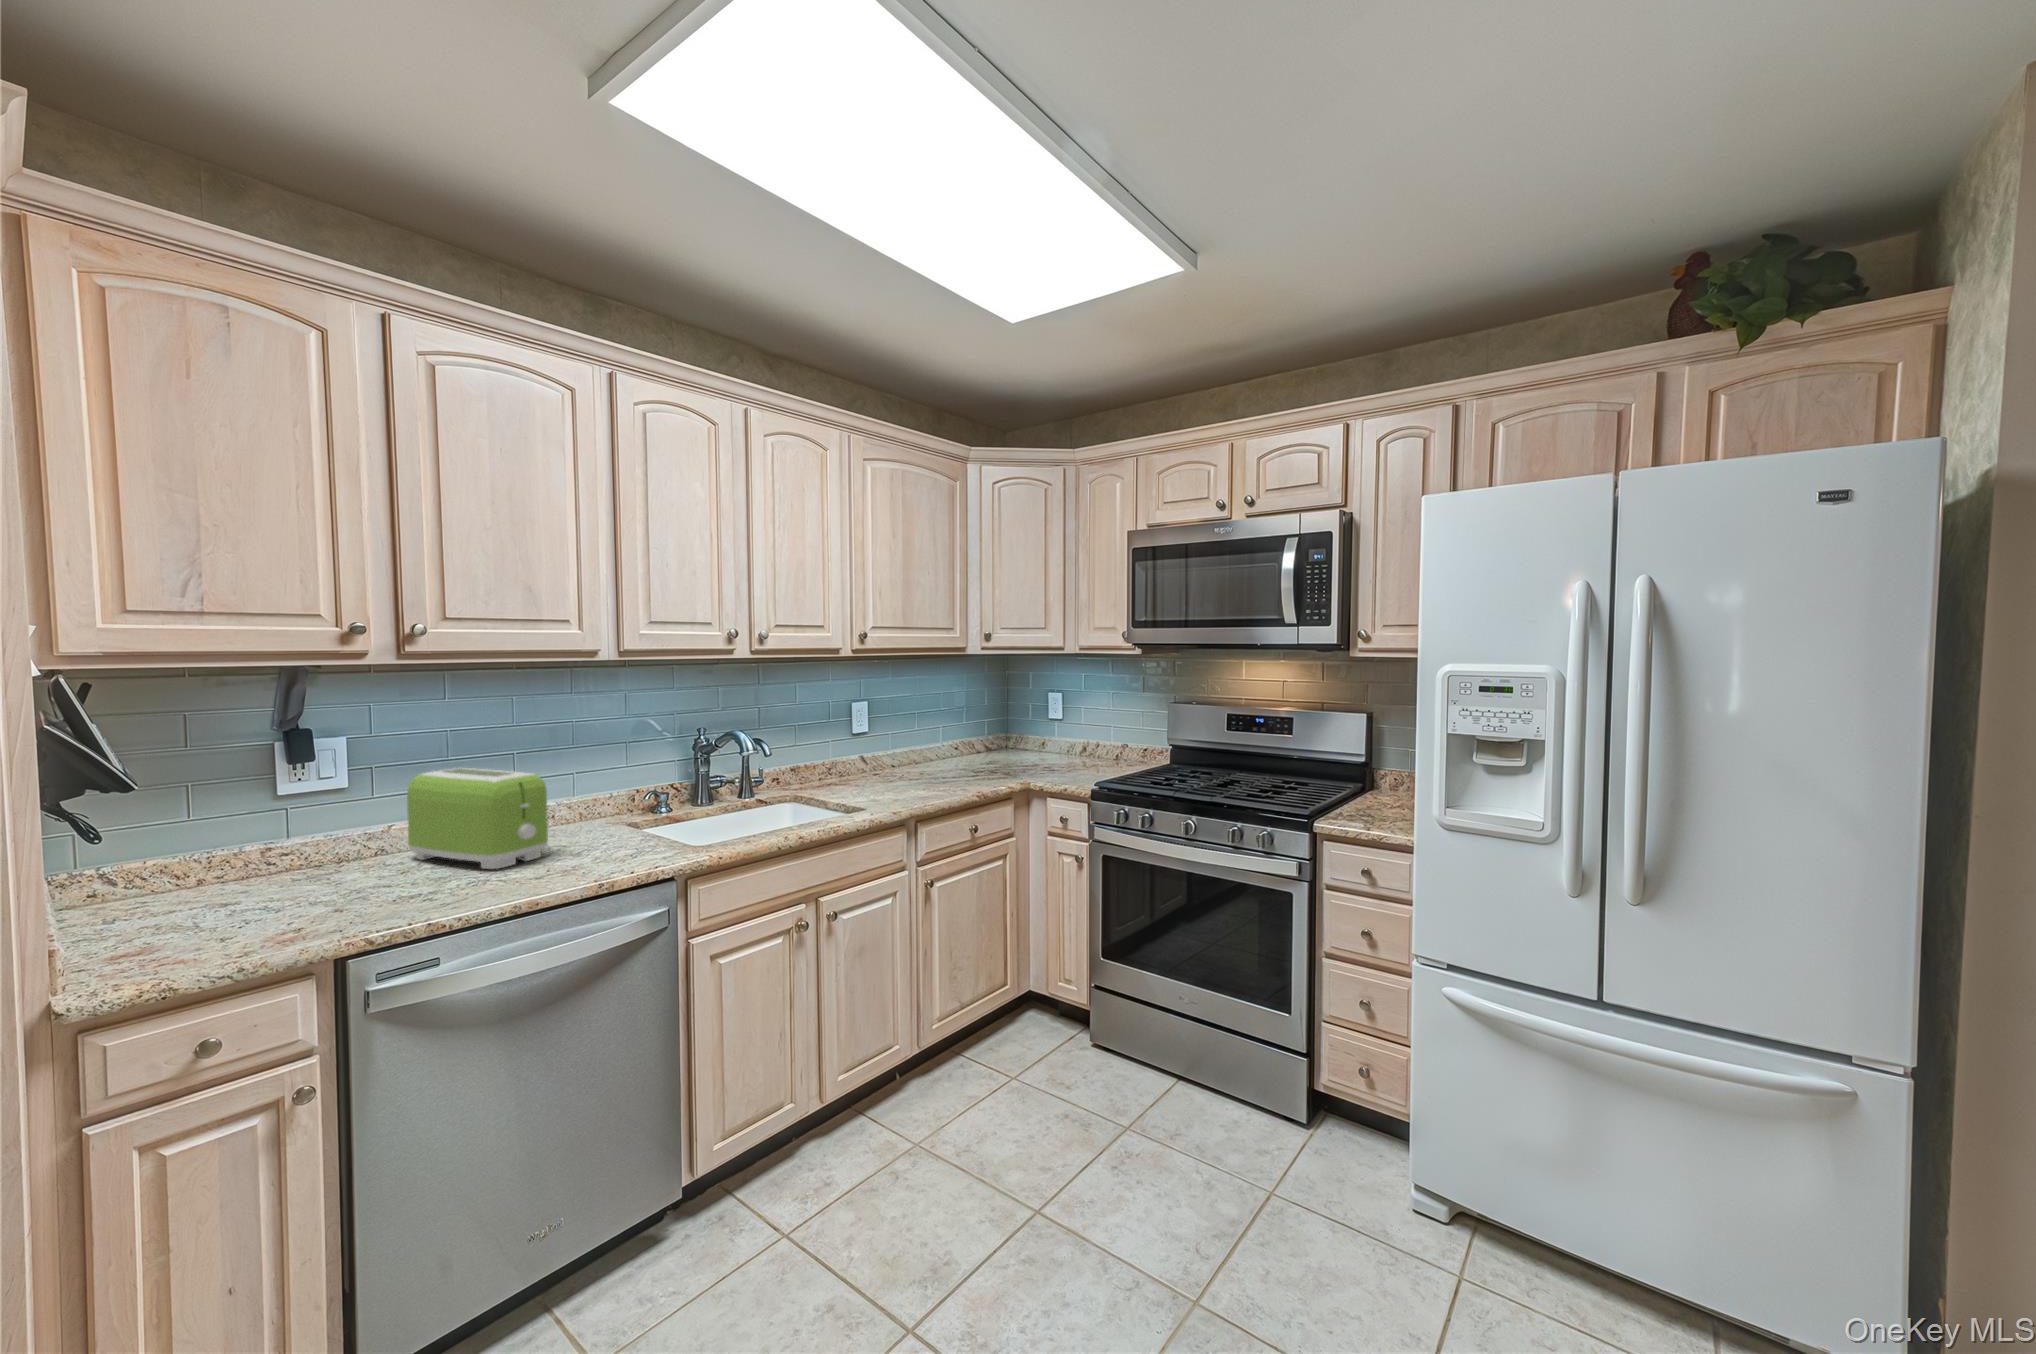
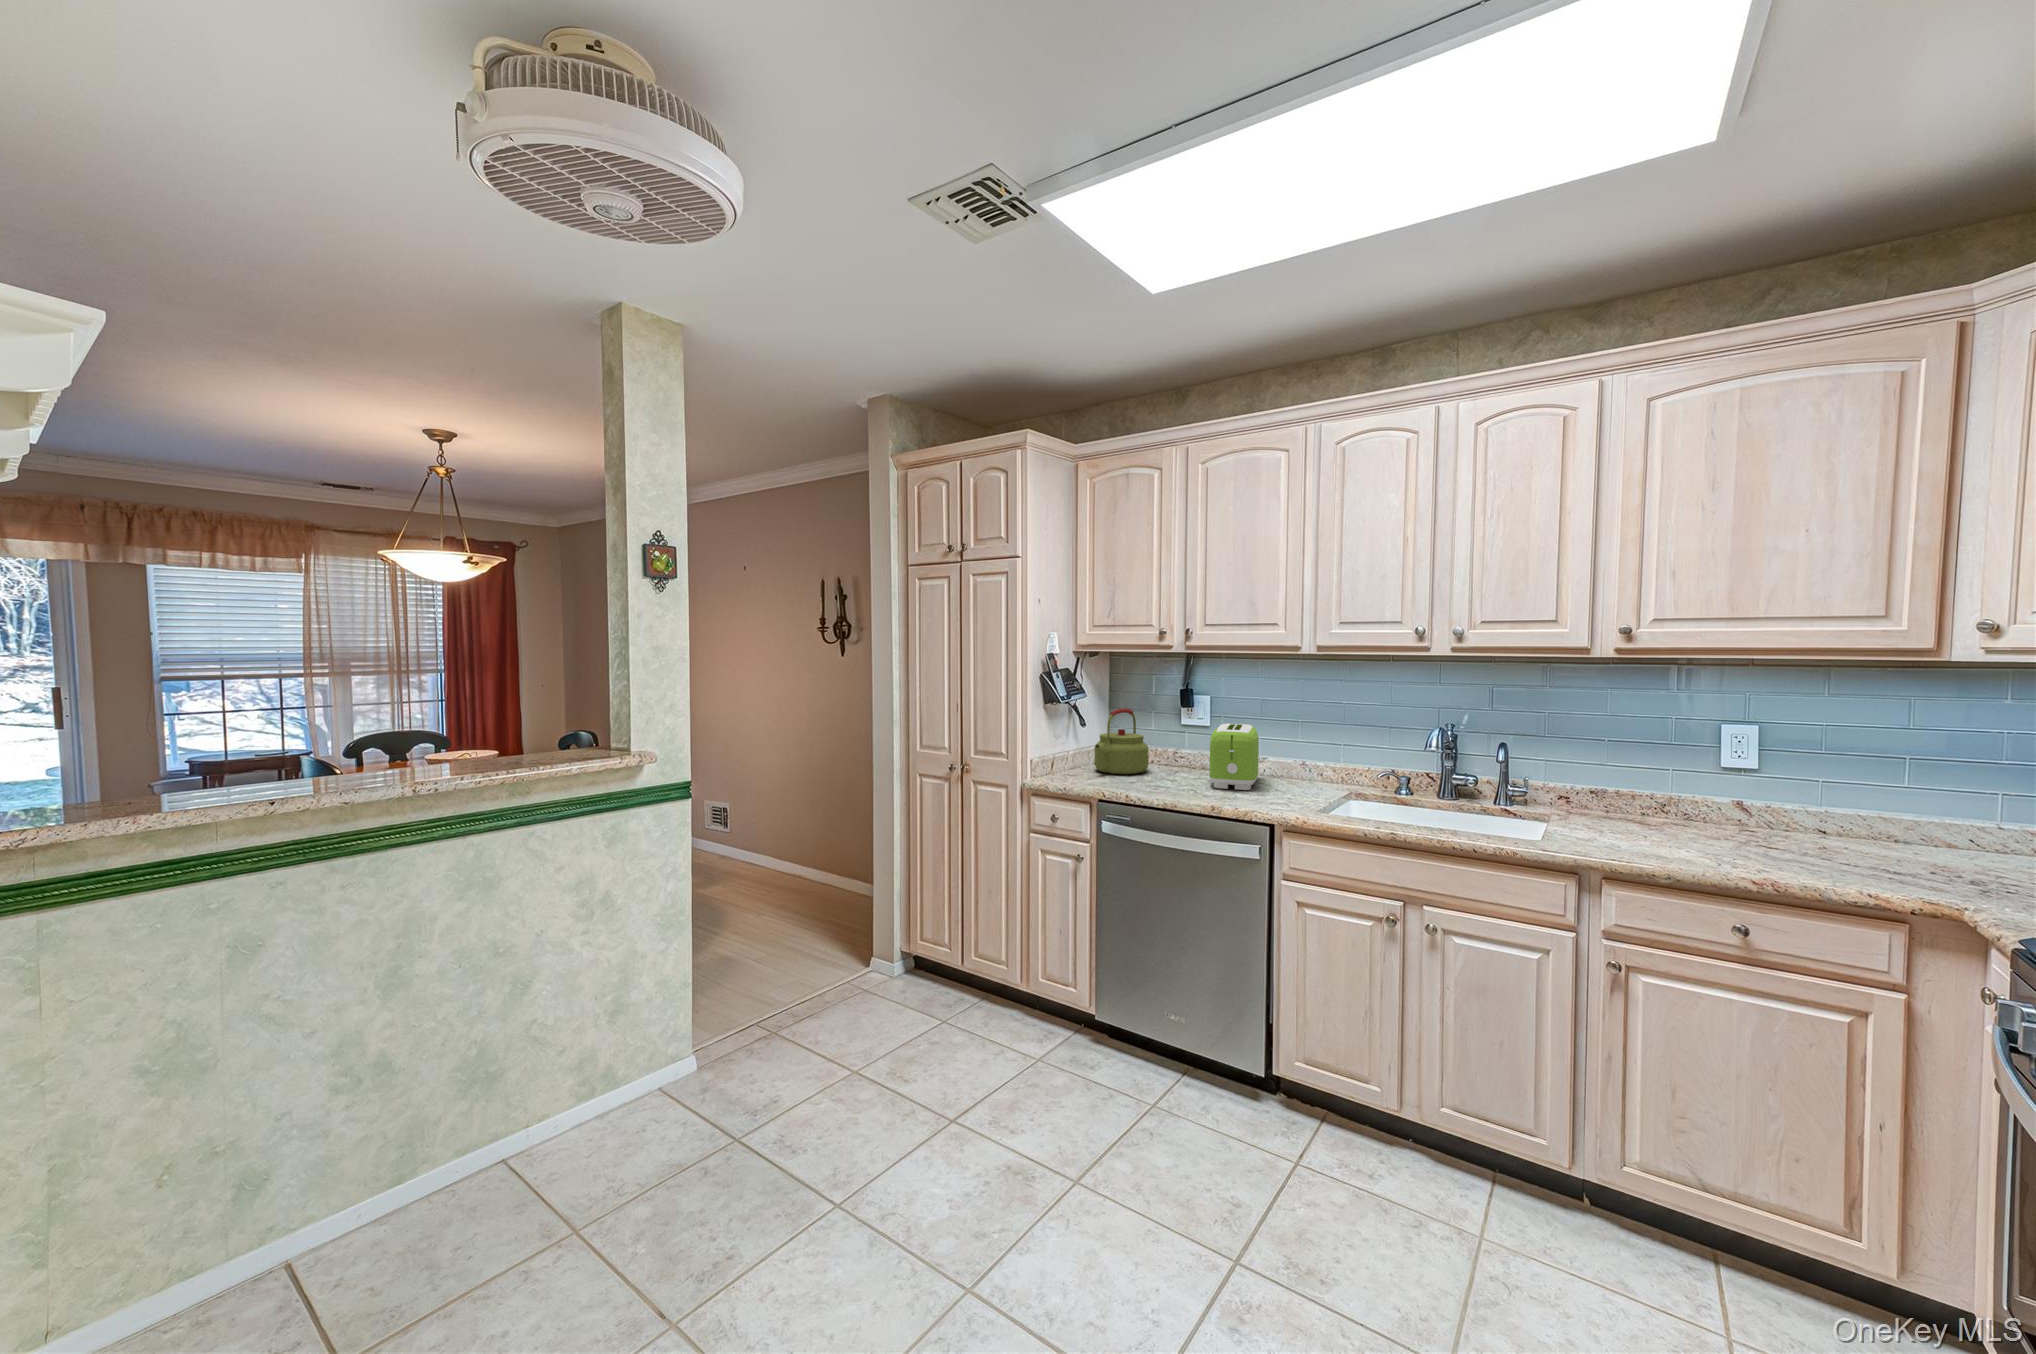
kettle: none [124,780,287,926] -> present [1094,708,1148,774]

